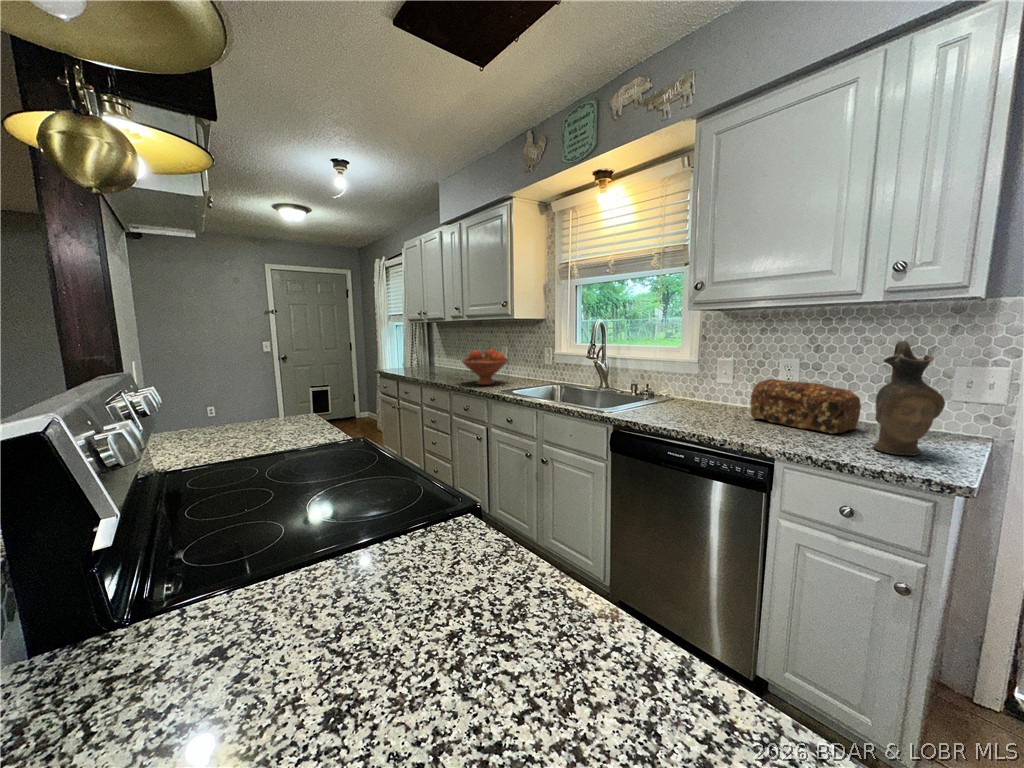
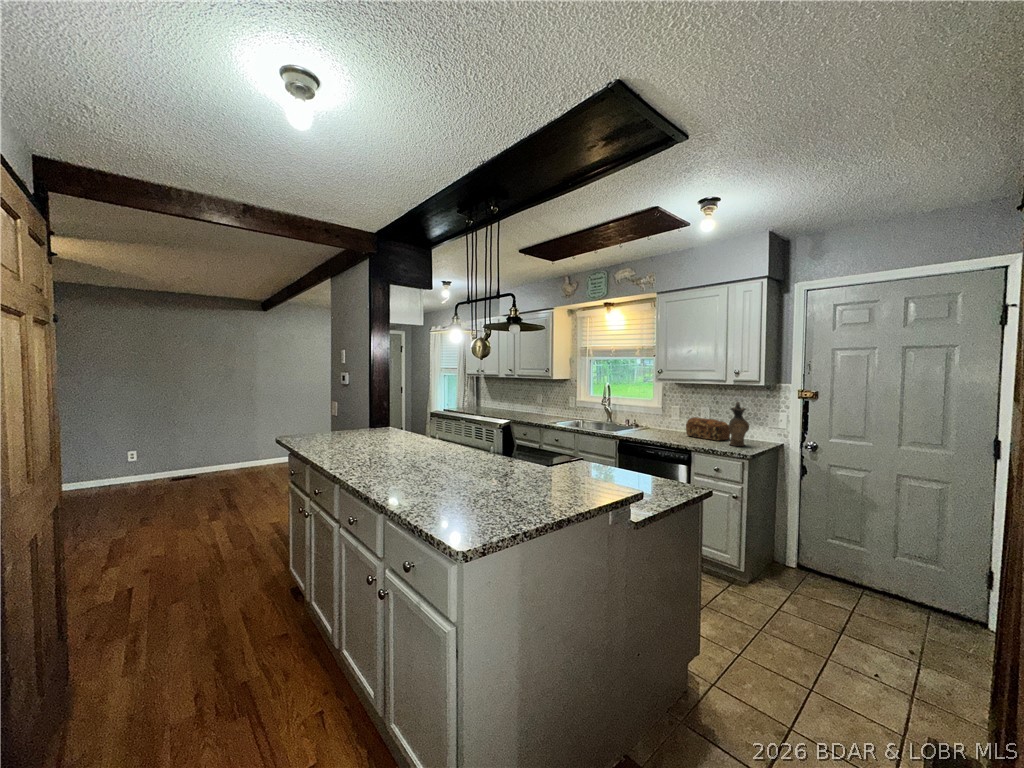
fruit bowl: present [462,349,508,385] -> none [521,398,550,421]

